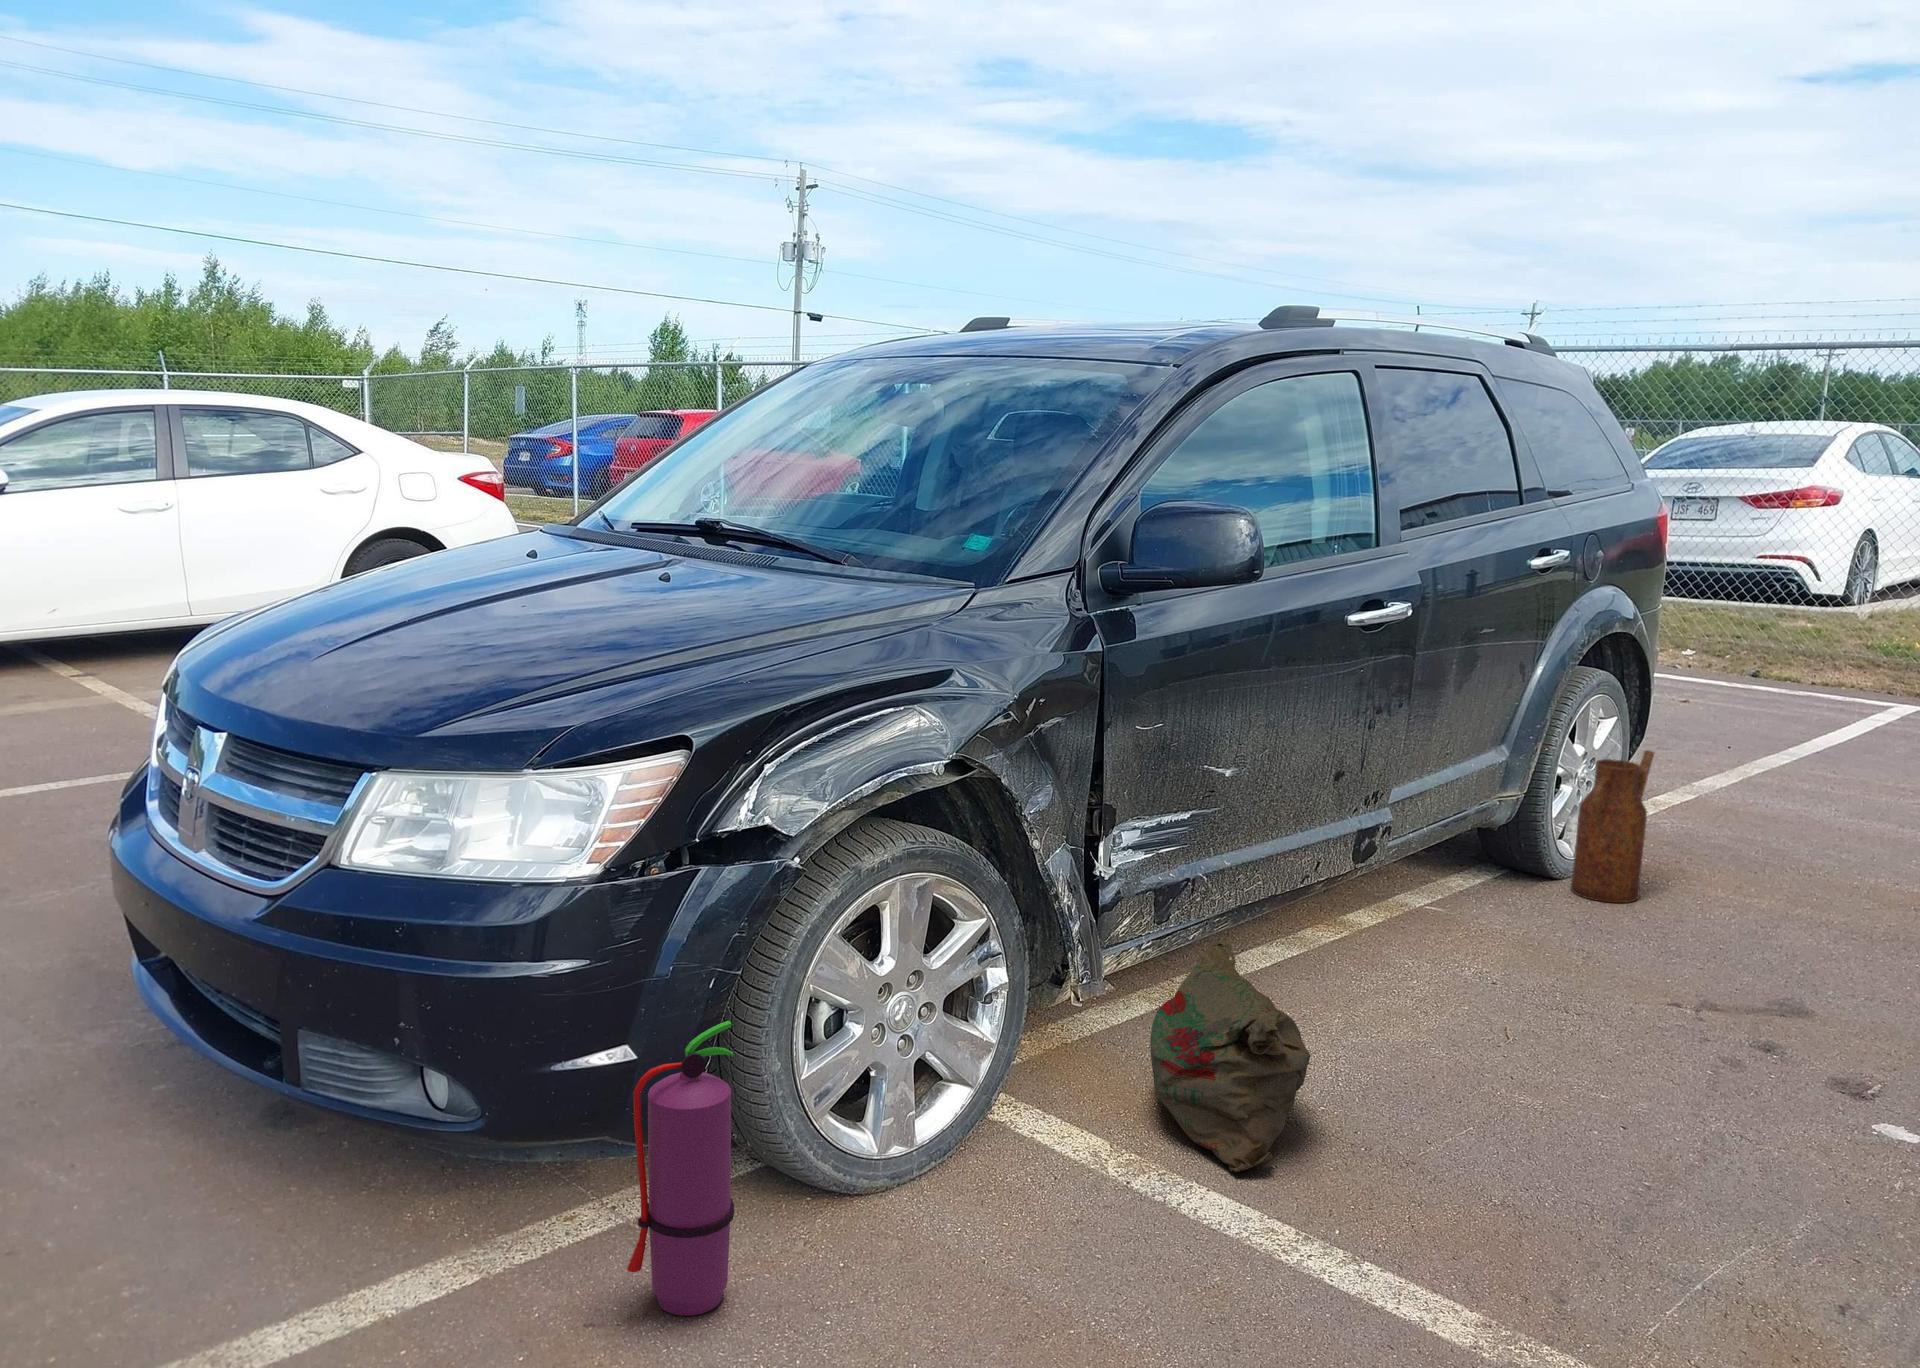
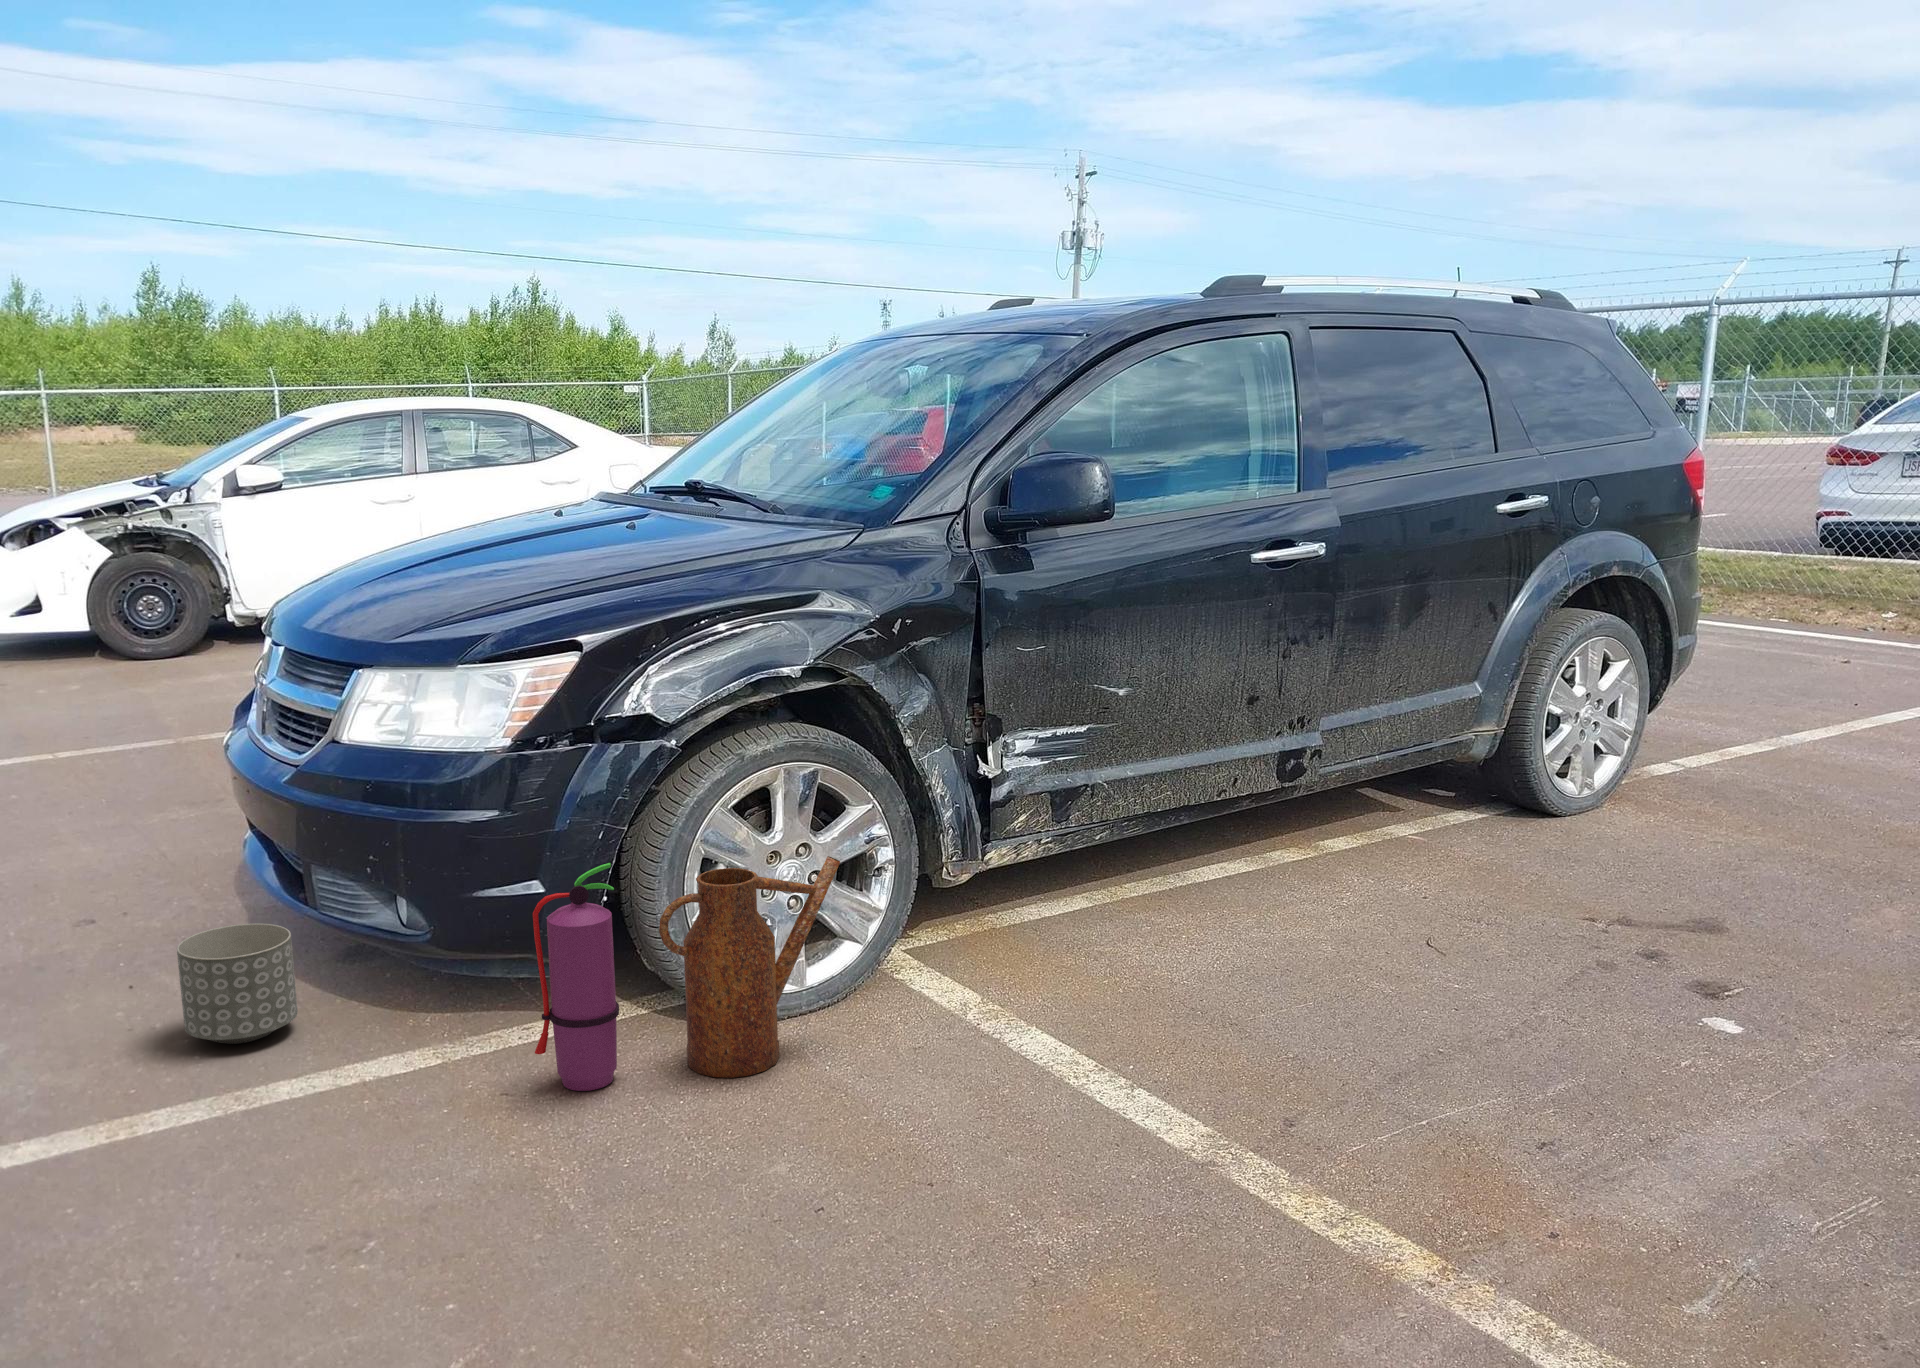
watering can: present [1571,750,1654,903] -> present [659,856,840,1078]
bag: present [1150,941,1310,1172] -> none [1030,836,1162,1021]
planter: none [102,1100,263,1270] -> present [177,924,298,1044]

